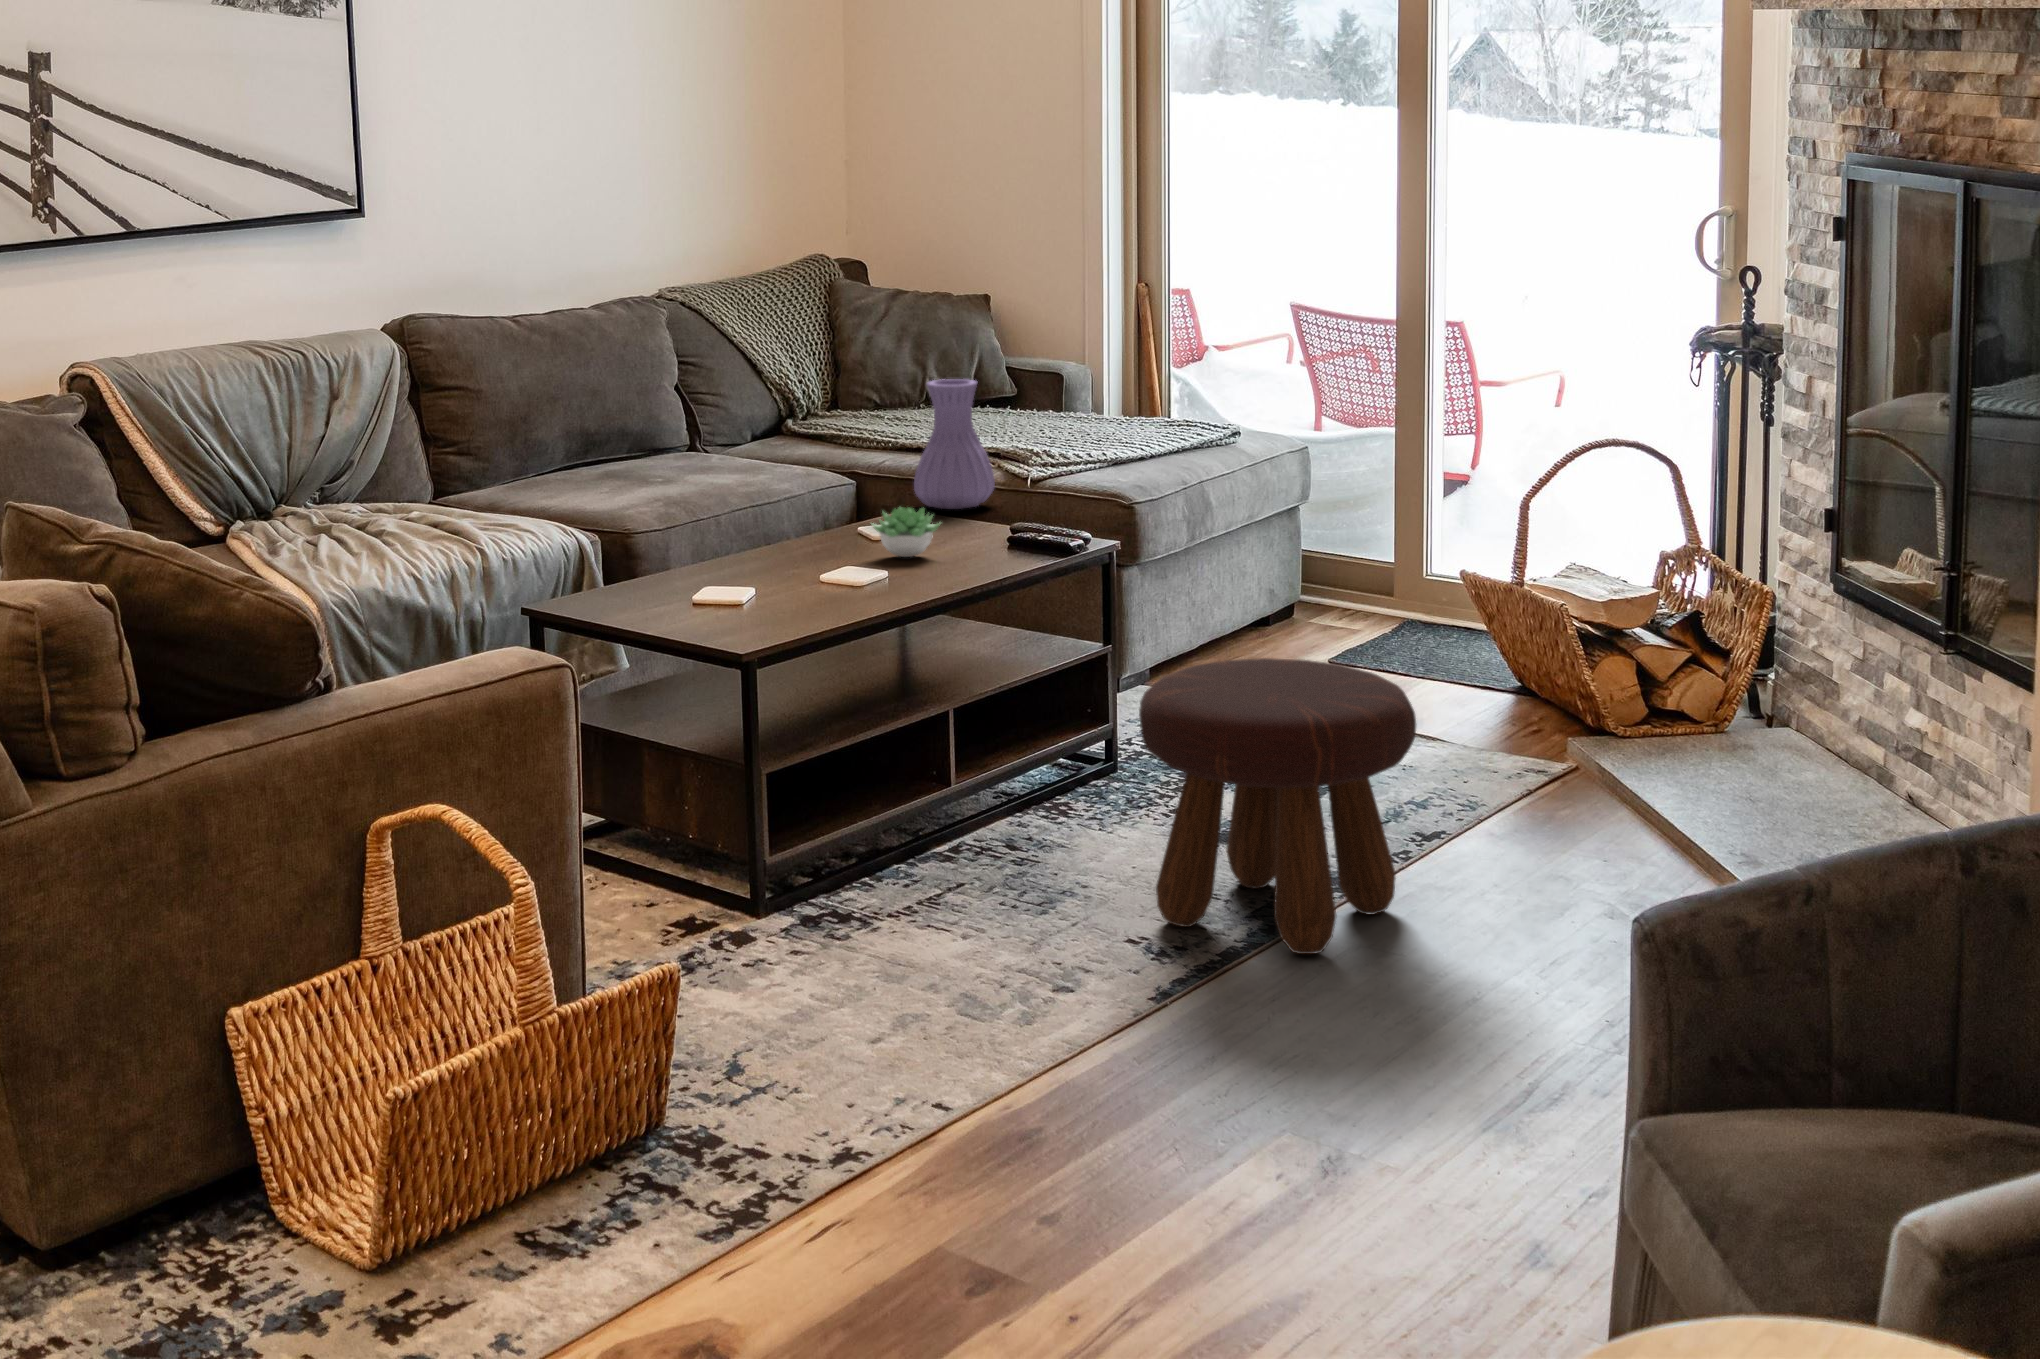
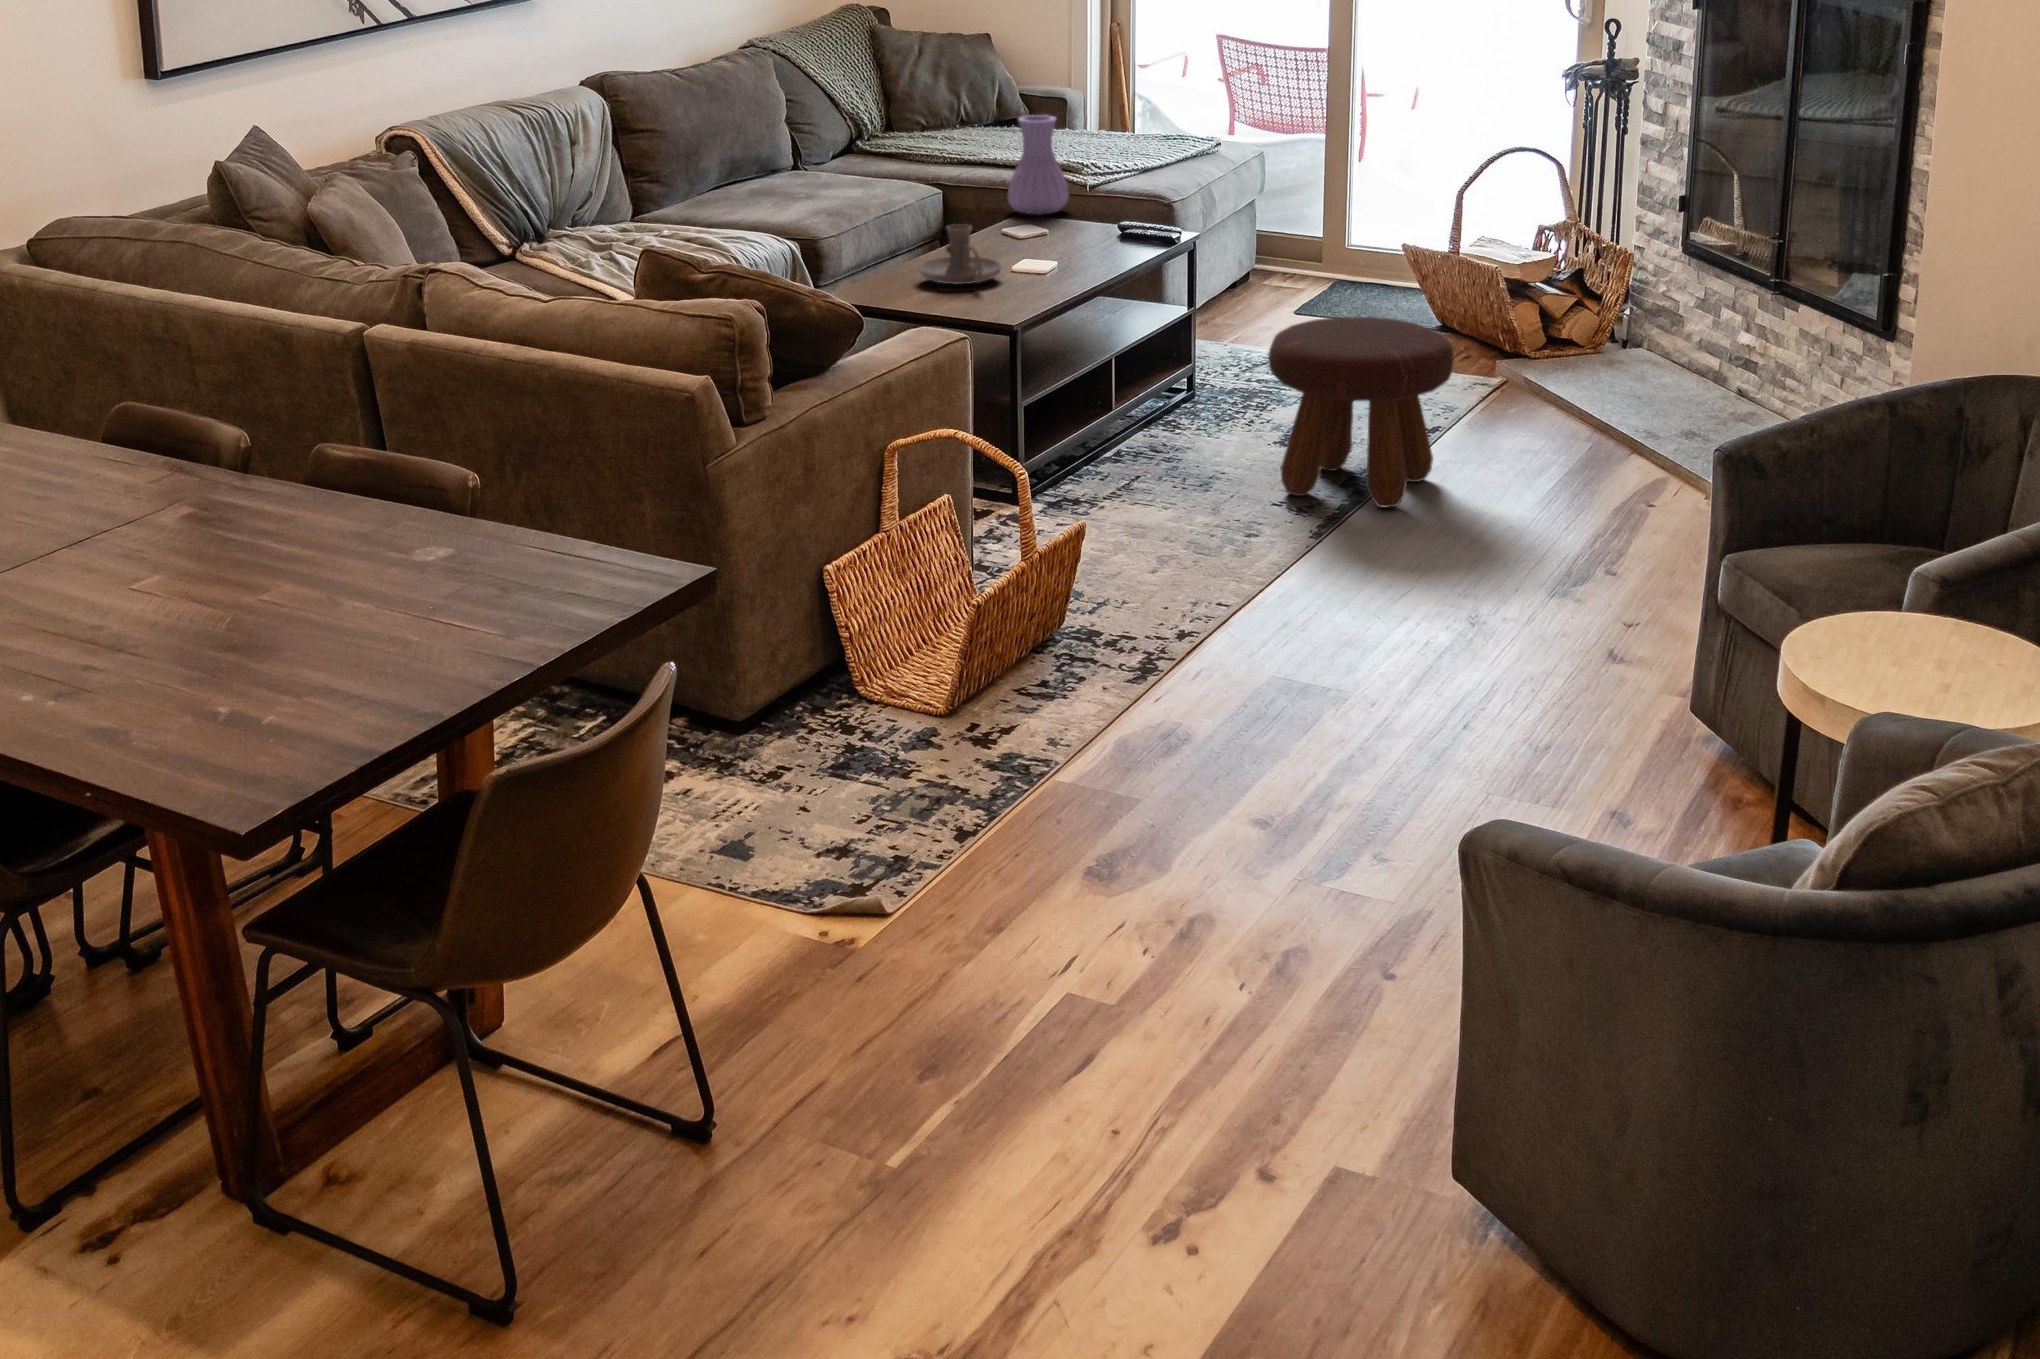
candle holder: none [686,507,803,589] -> present [919,224,1001,285]
succulent plant: present [872,507,940,557] -> none [1025,218,1076,255]

